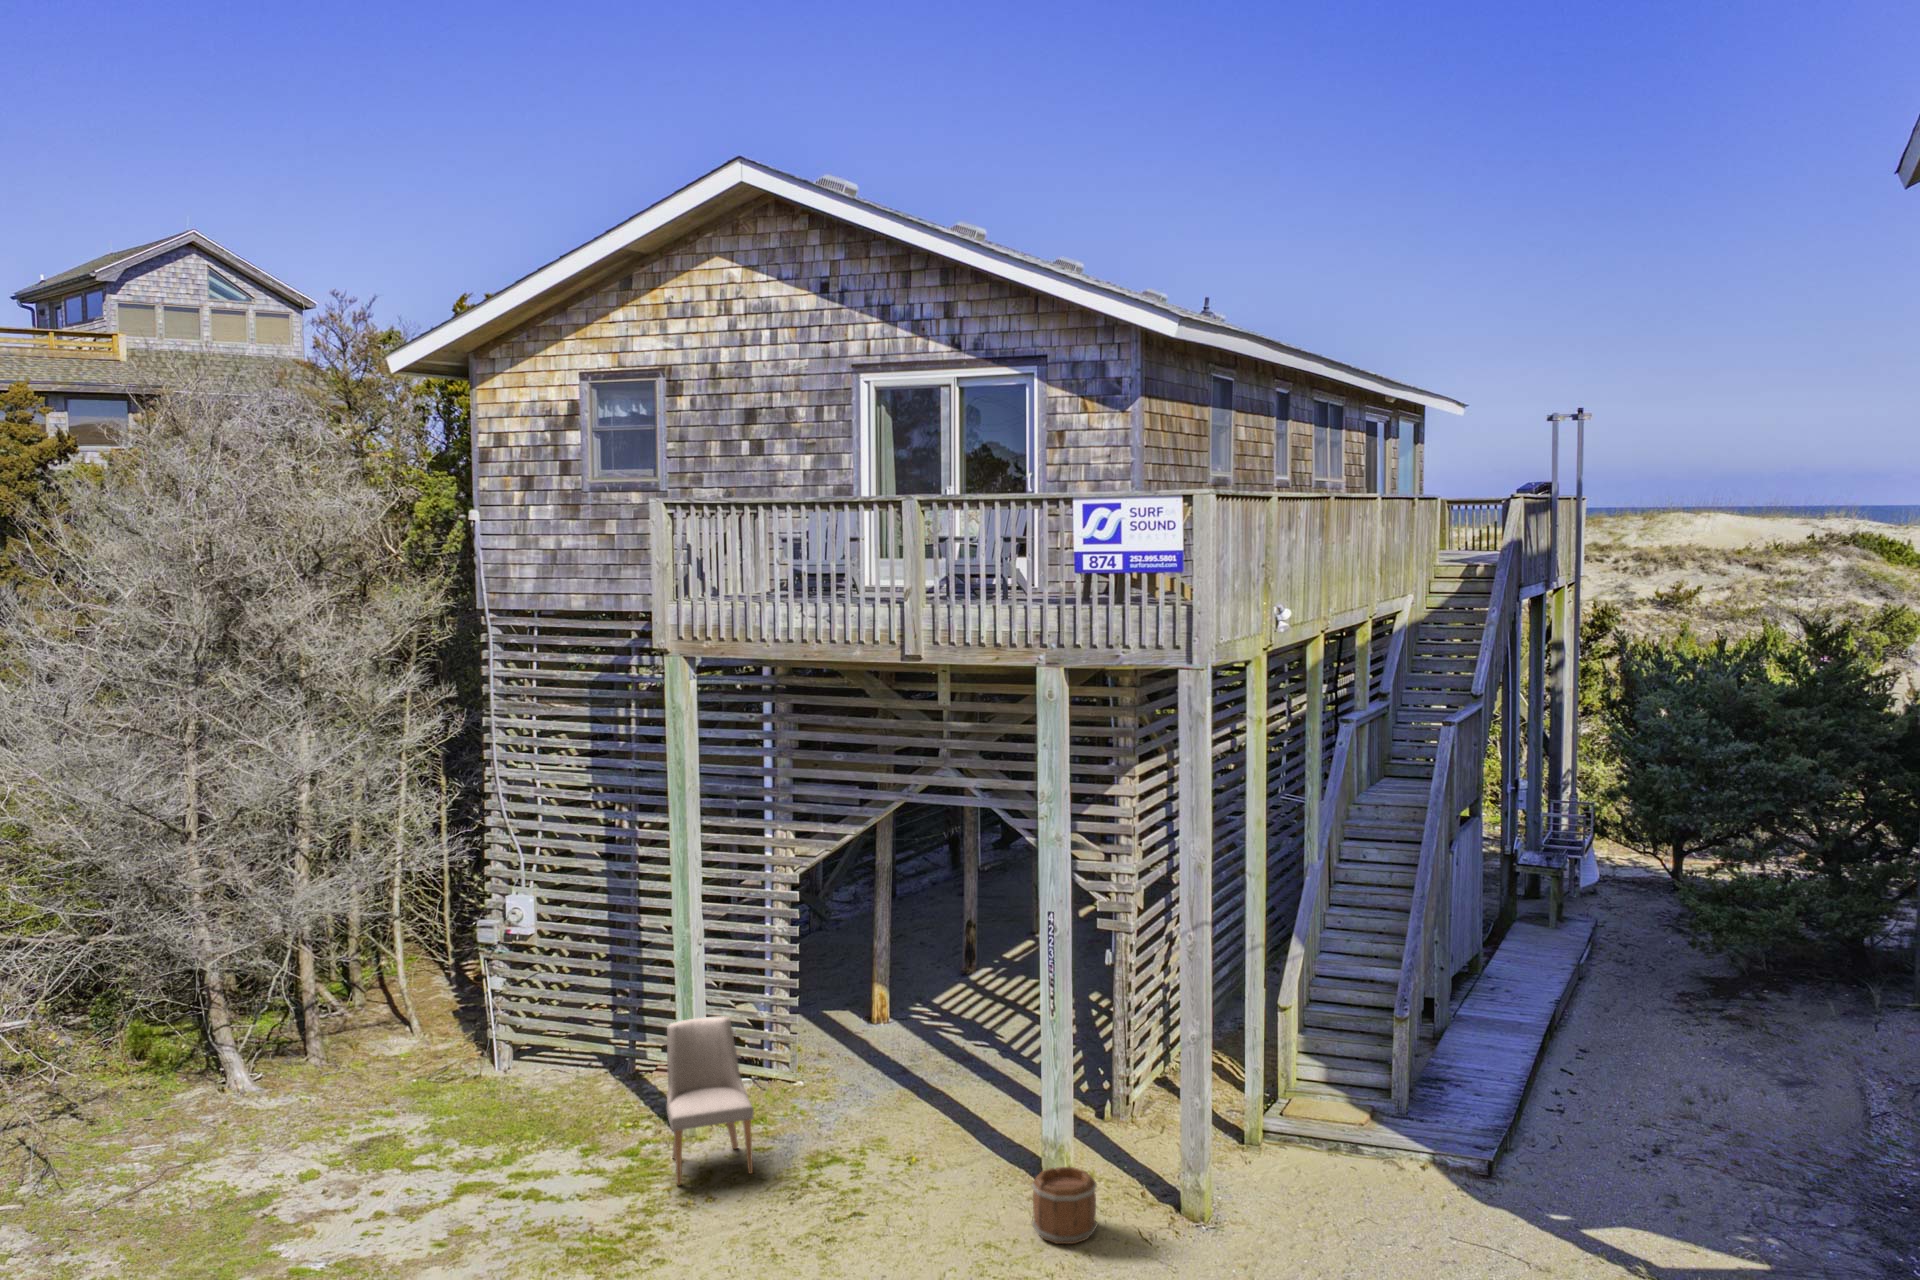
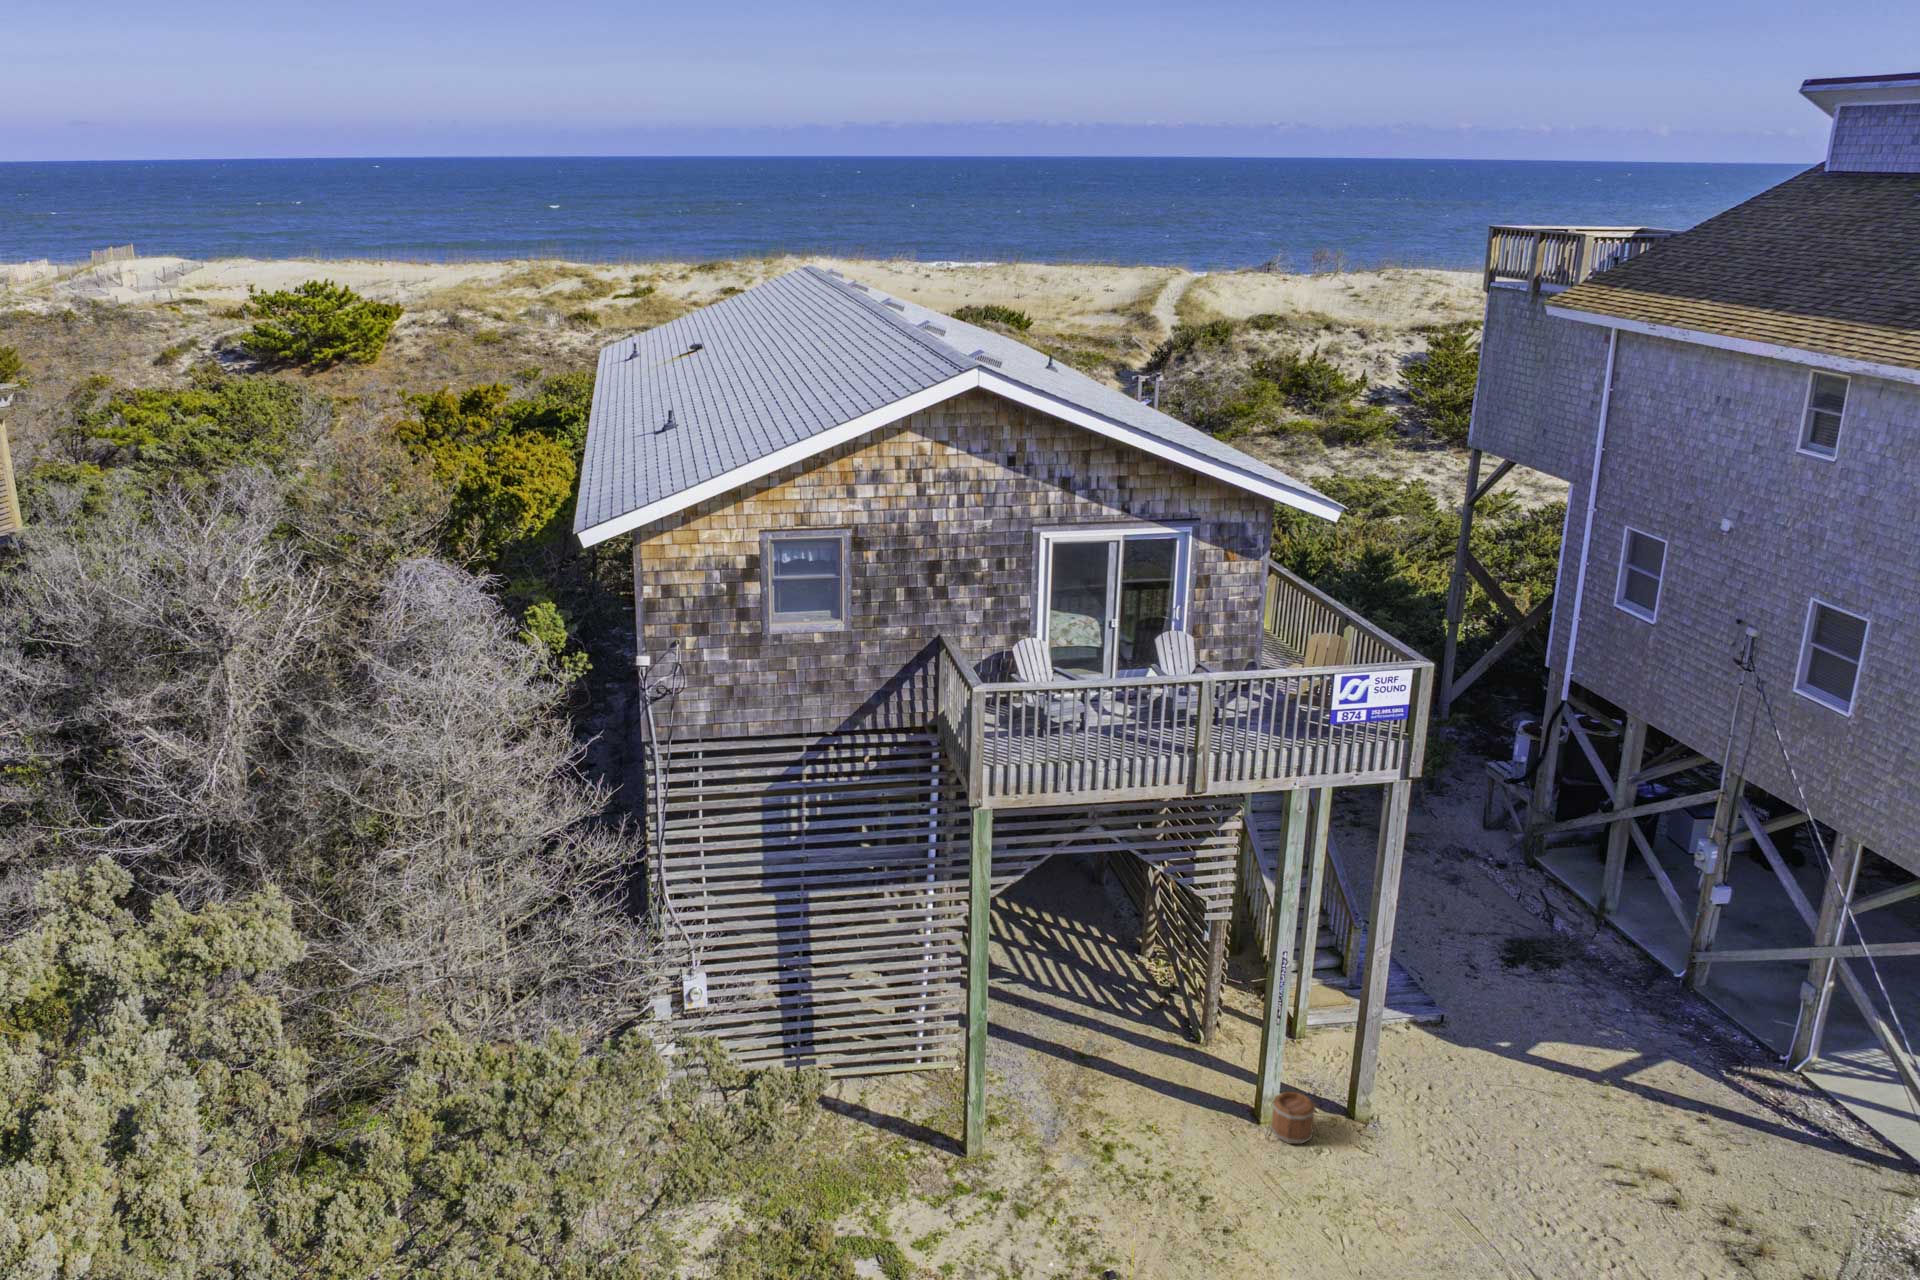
chair: present [667,1016,754,1185] -> none [982,1054,1063,1190]

